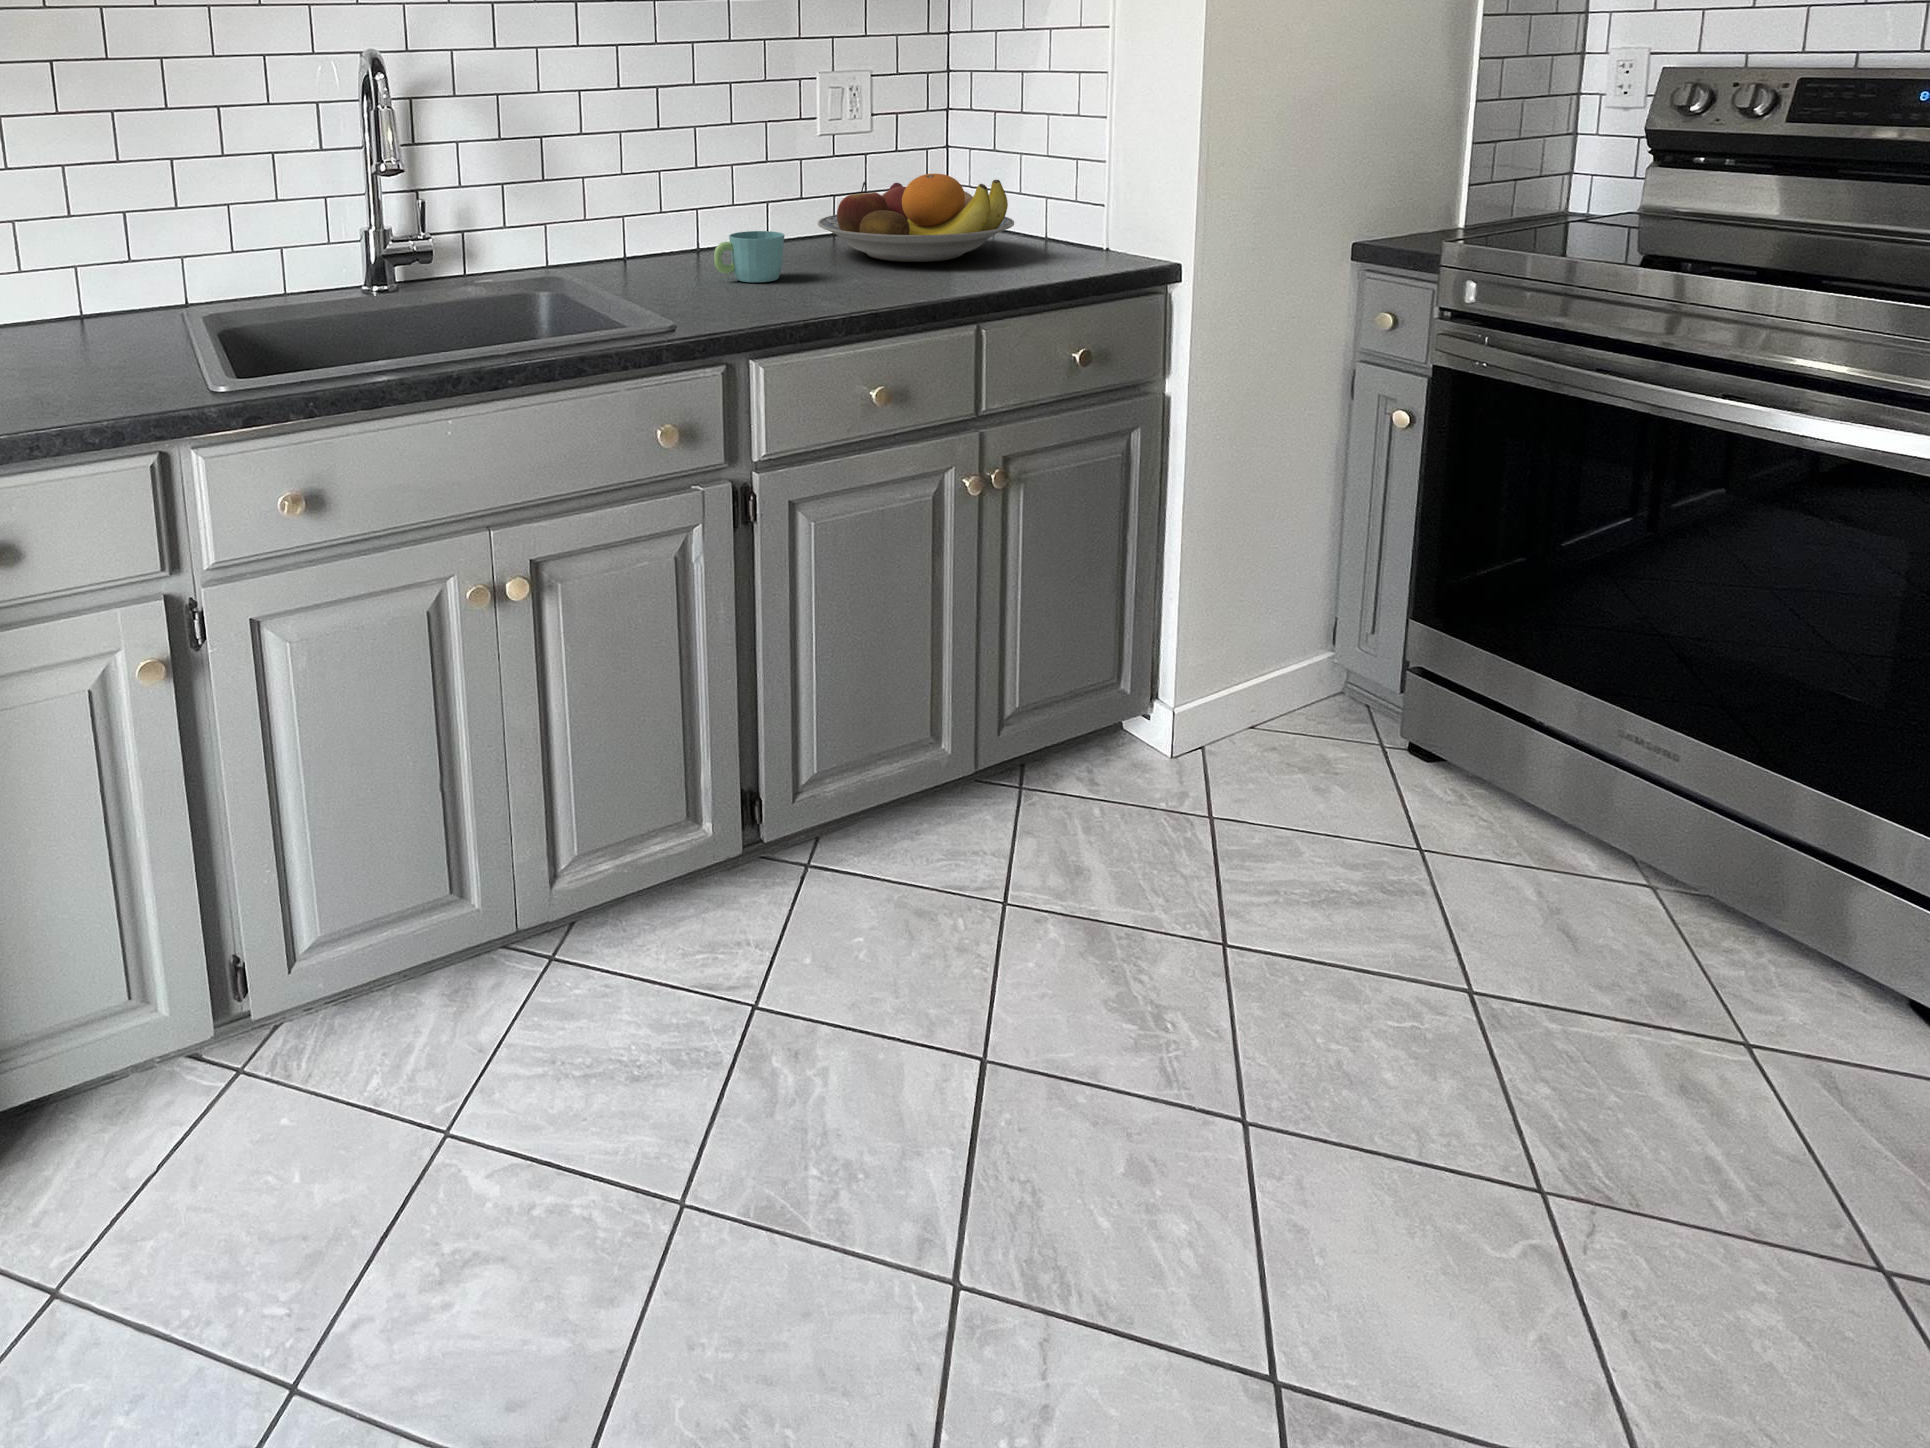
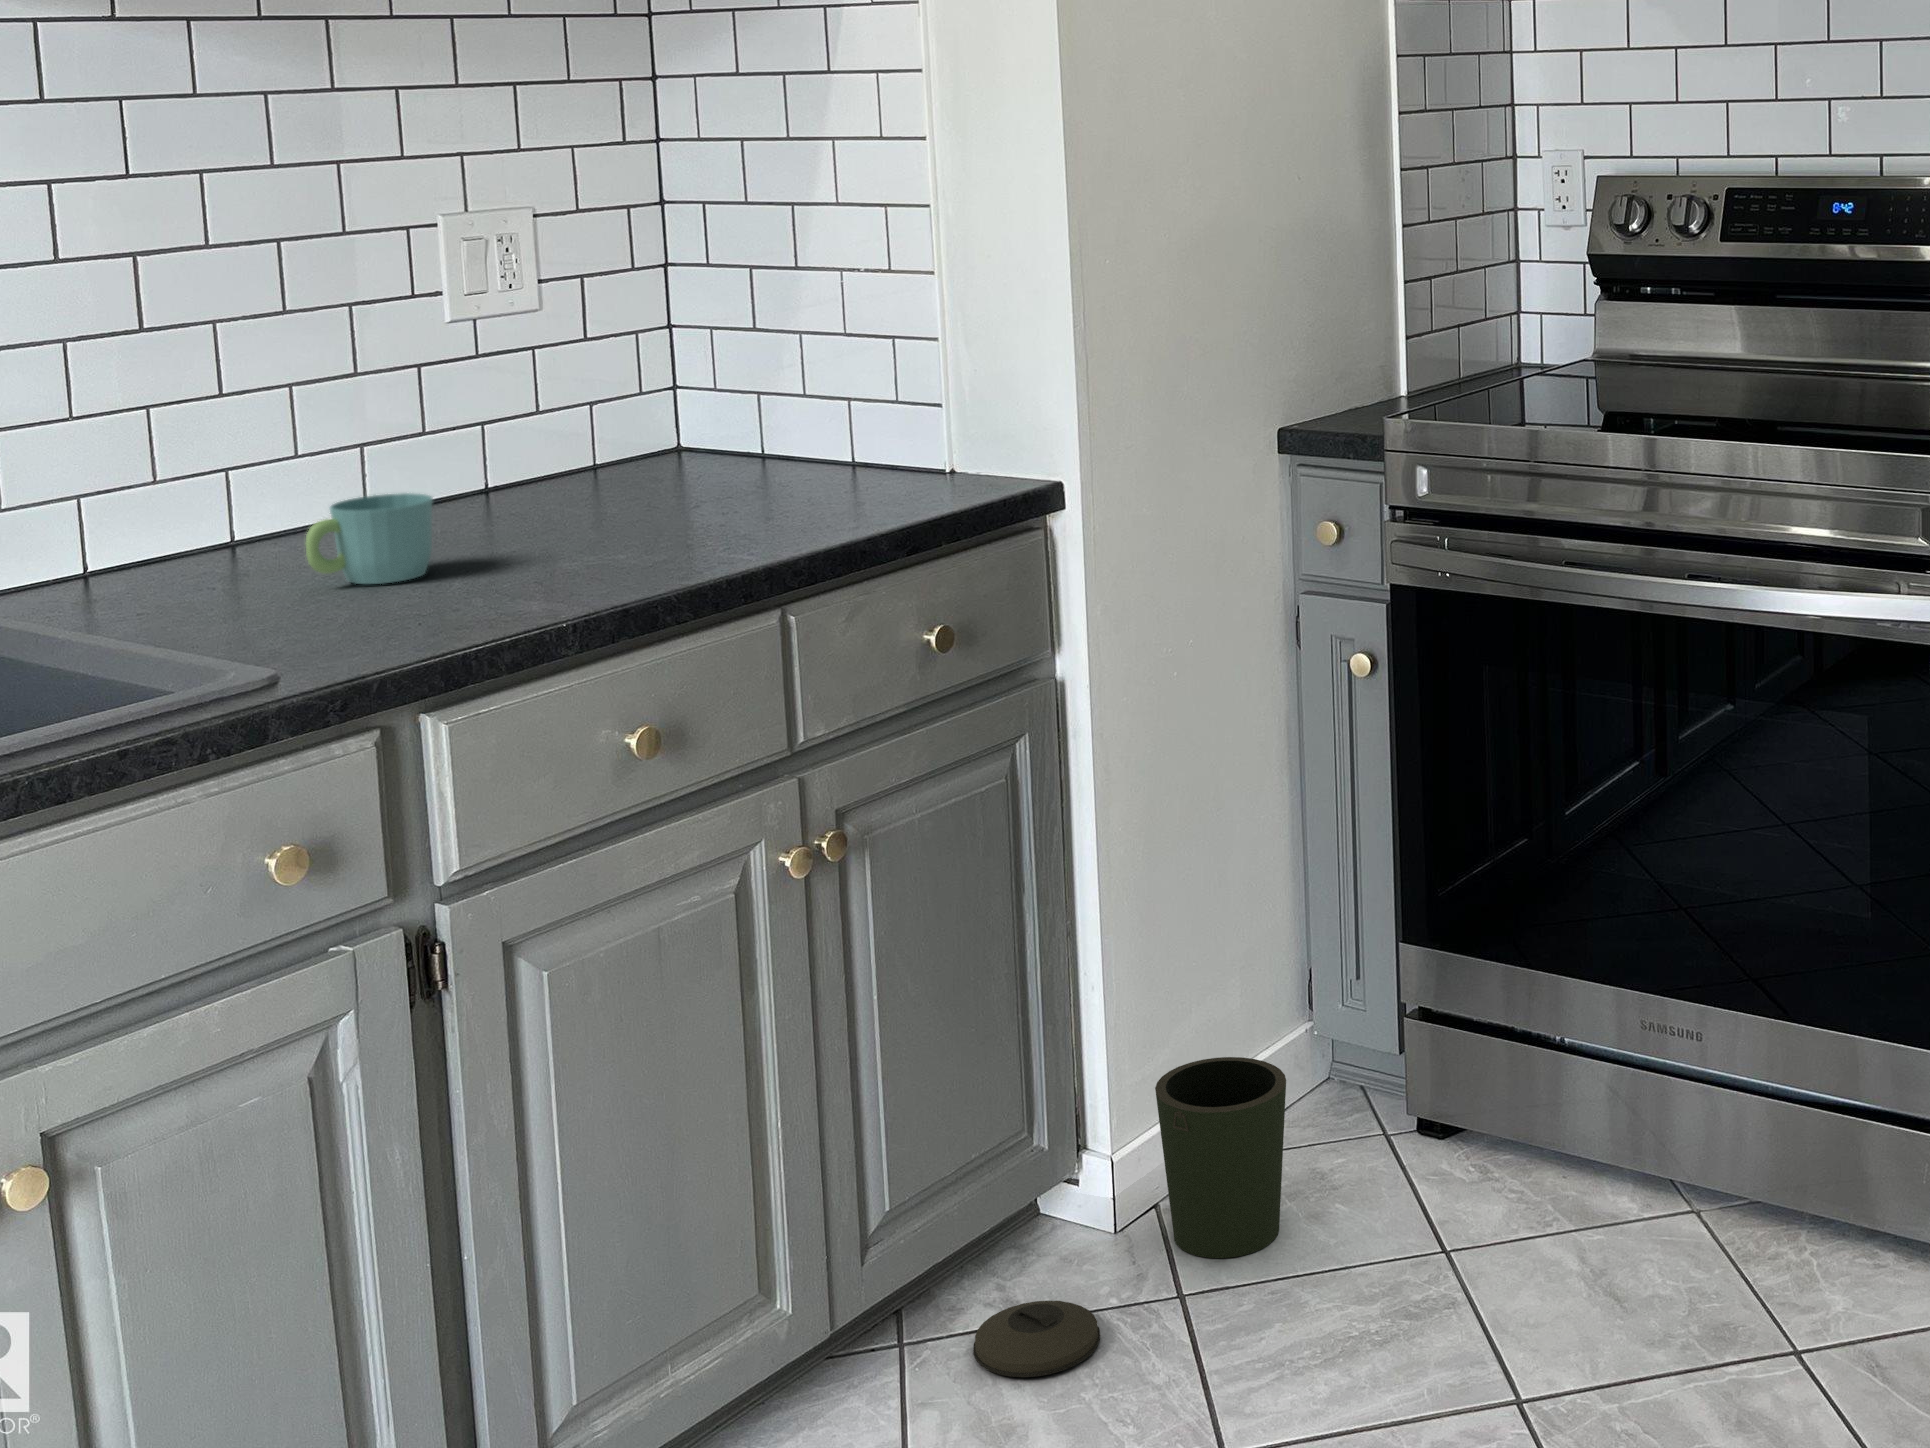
fruit bowl: present [818,174,1014,262] -> none [470,375,804,522]
trash can: none [1066,660,1306,837] -> present [973,1057,1286,1377]

